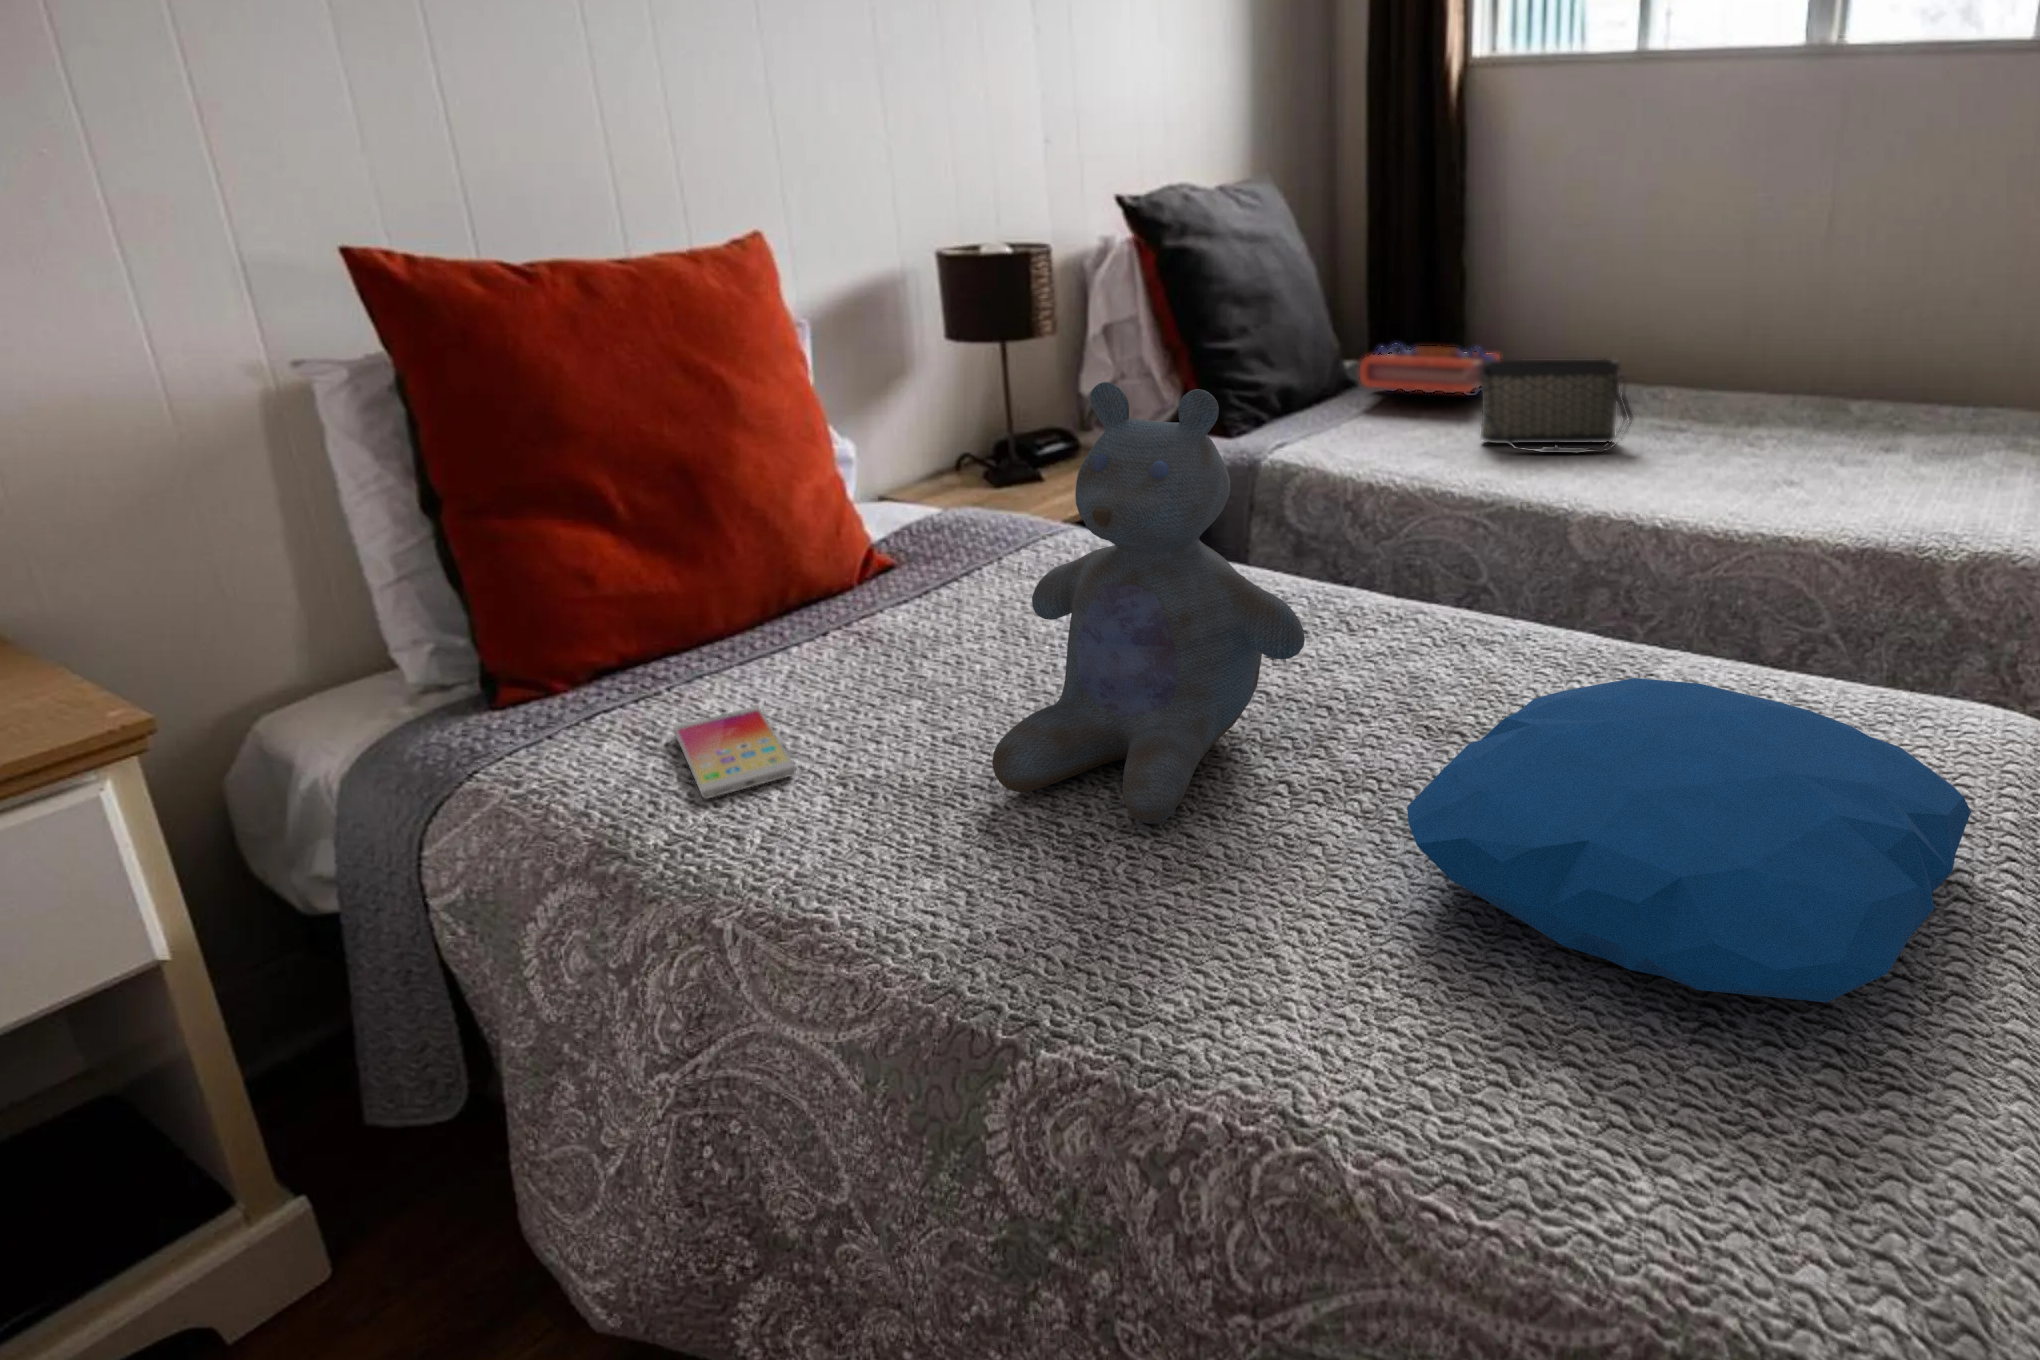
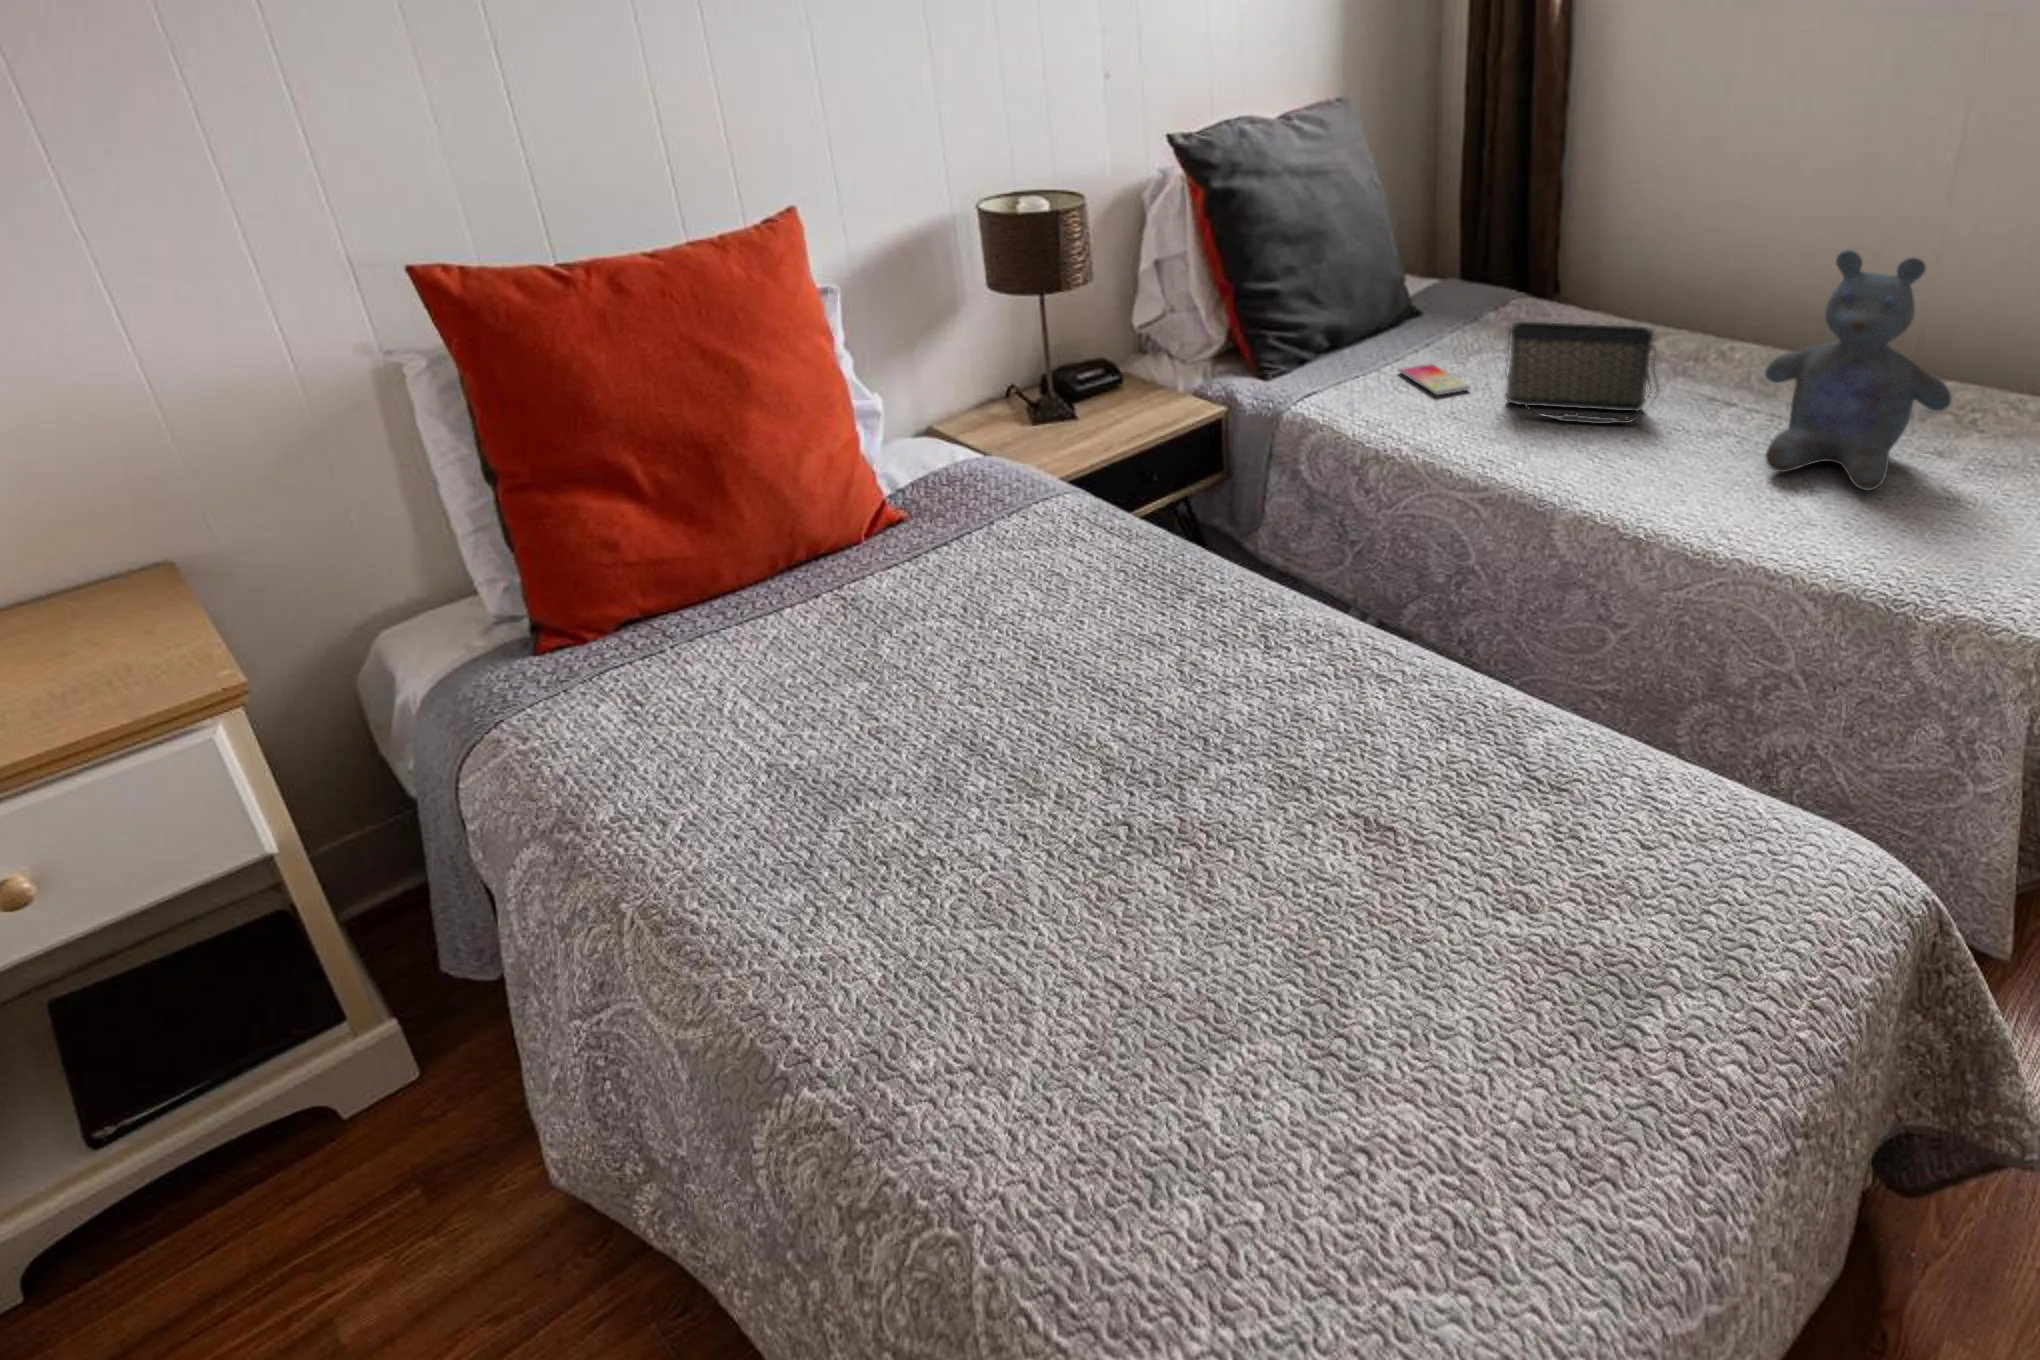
book: present [1360,344,1500,395] -> none [1408,278,1566,341]
stuffed bear: present [992,382,1305,824] -> present [1765,250,1951,490]
pillow: present [1407,678,1971,1002] -> none [1154,766,1699,1190]
smartphone: present [673,706,796,799] -> present [1398,363,1470,395]

